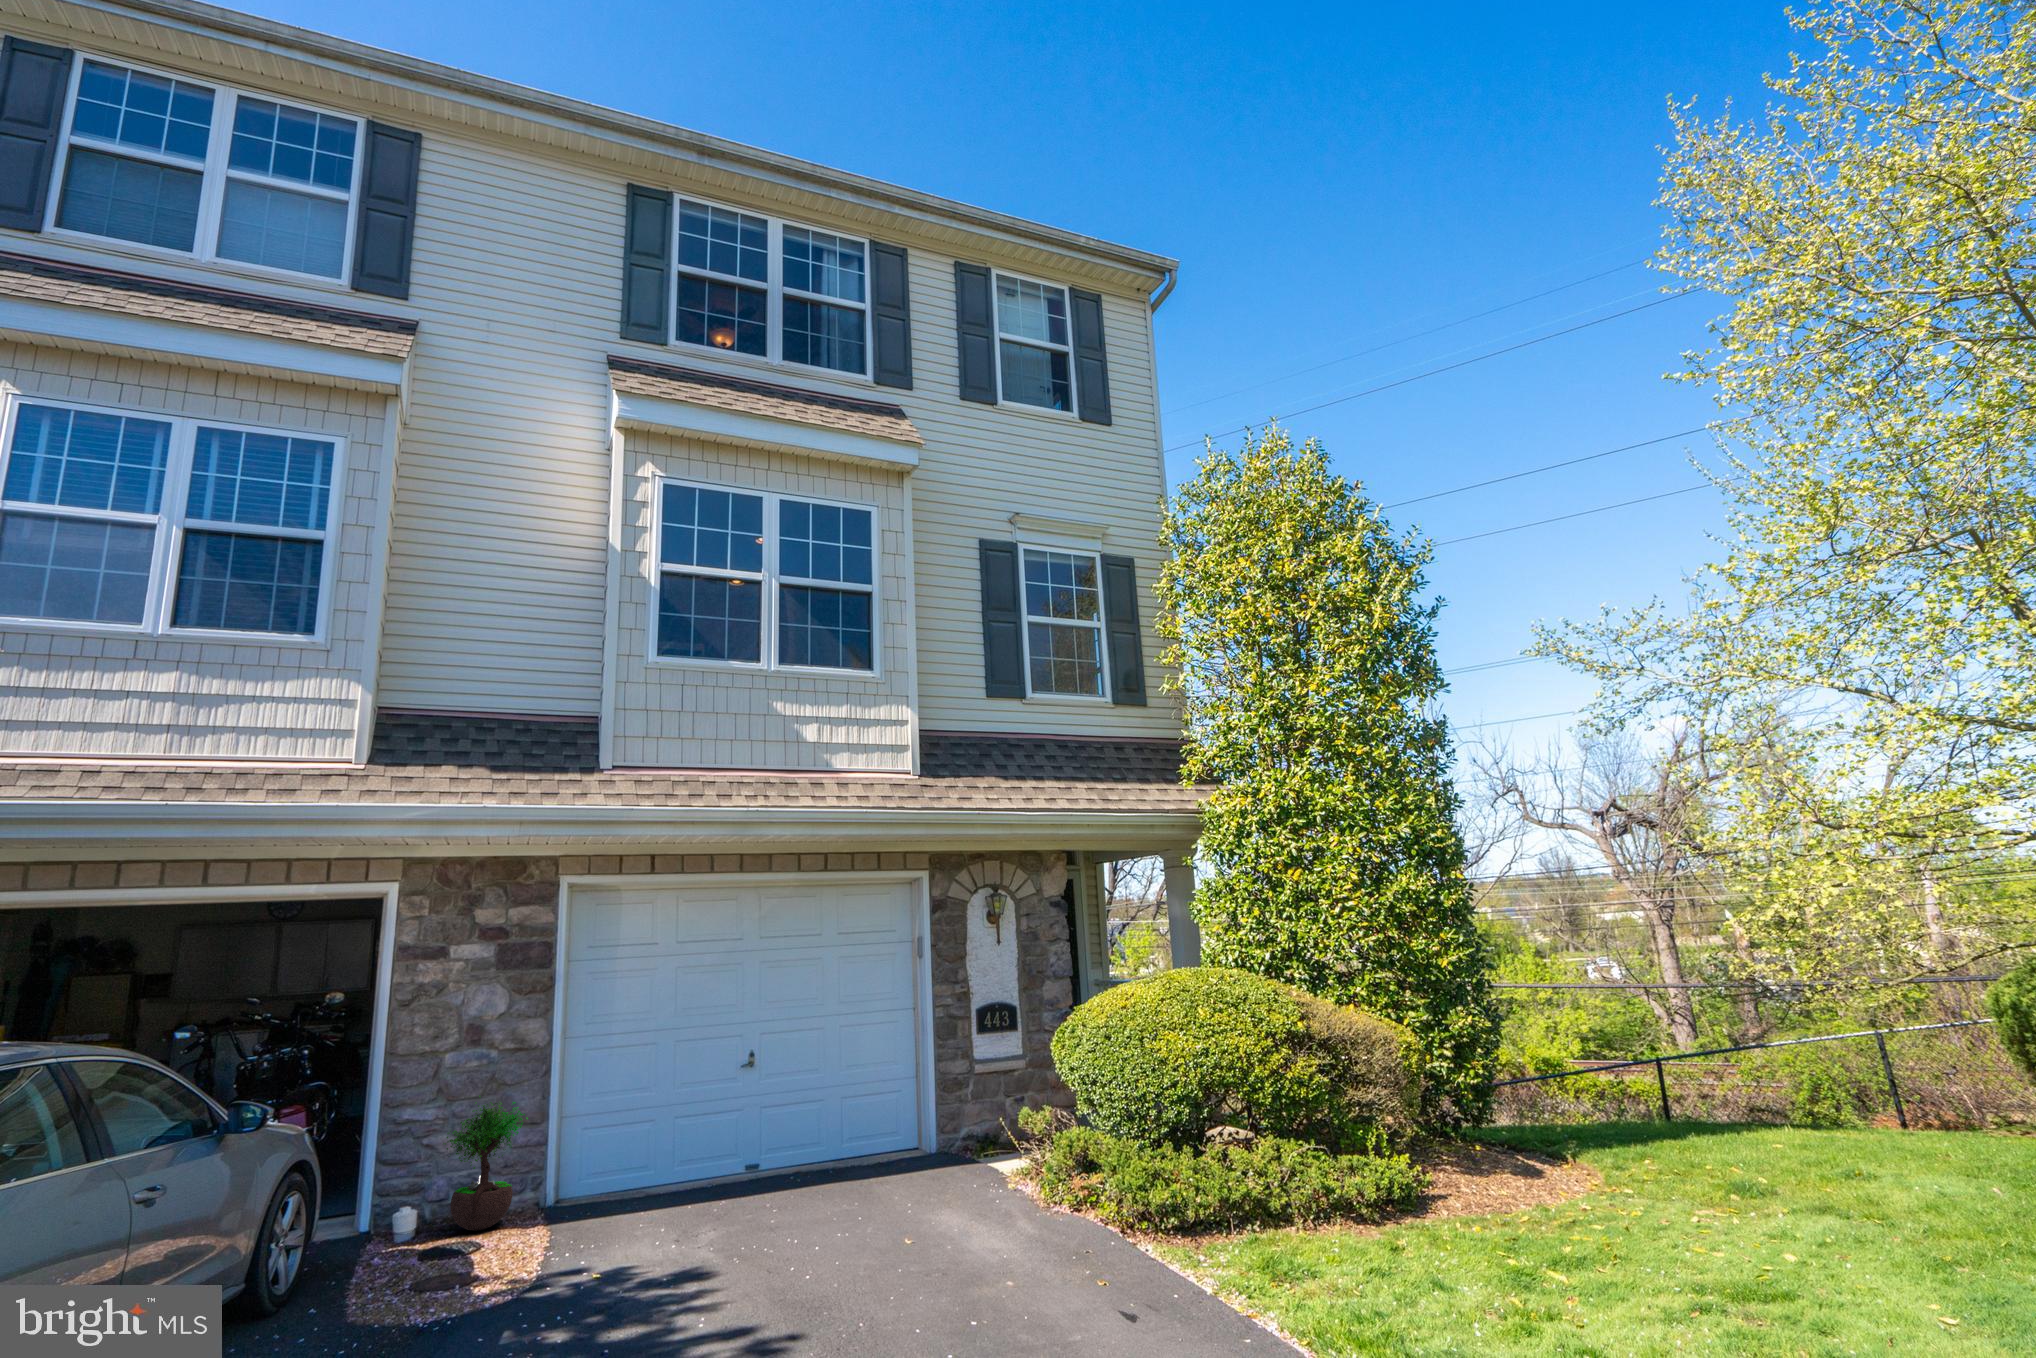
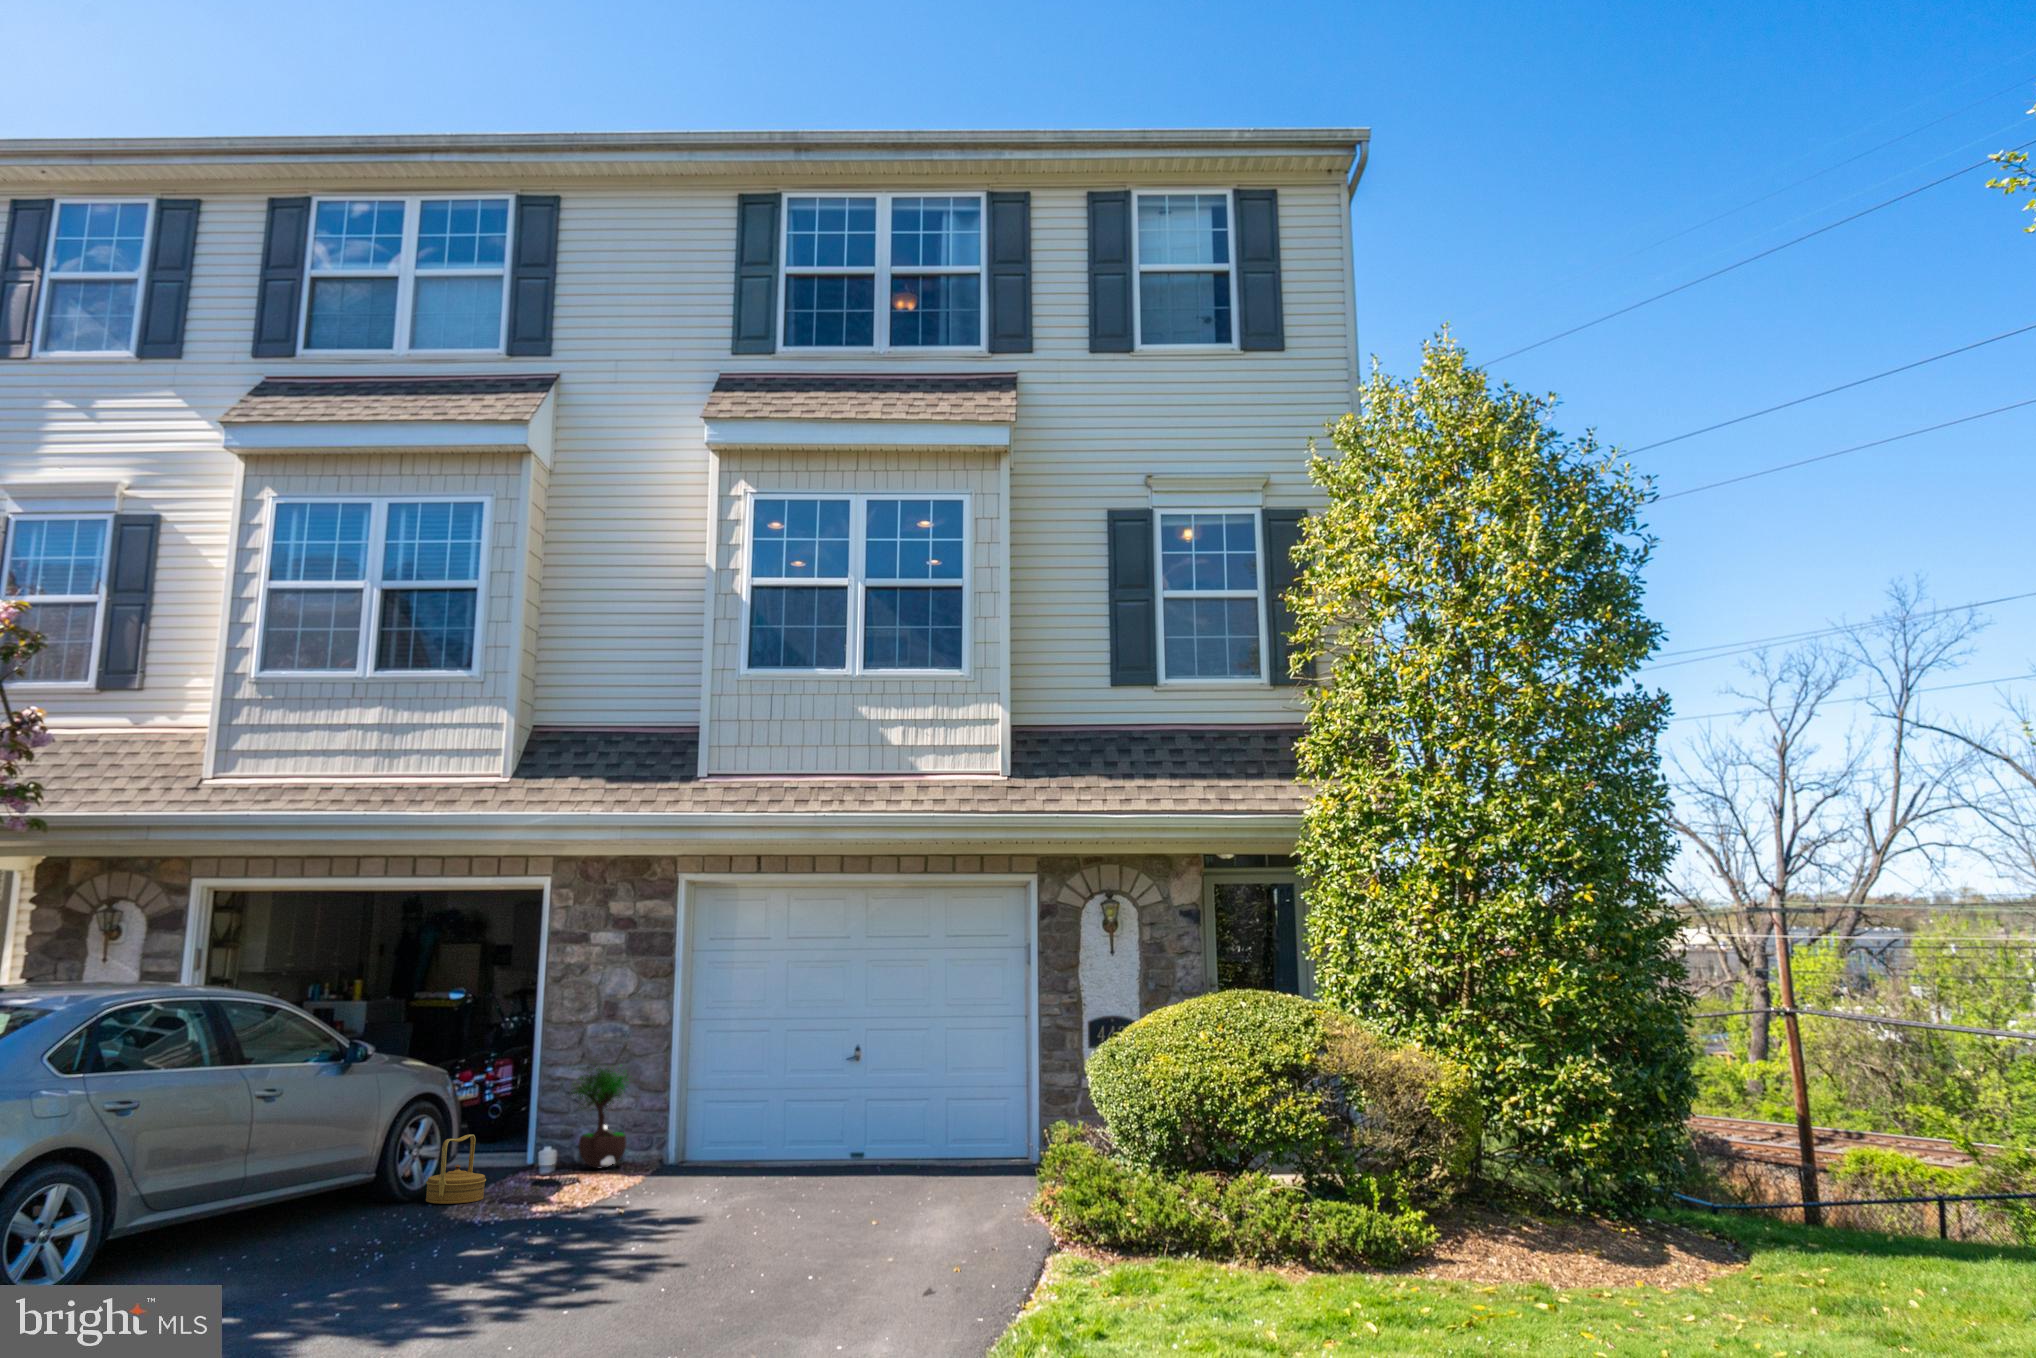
woven basket: none [273,1224,365,1335] -> present [426,1134,486,1204]

